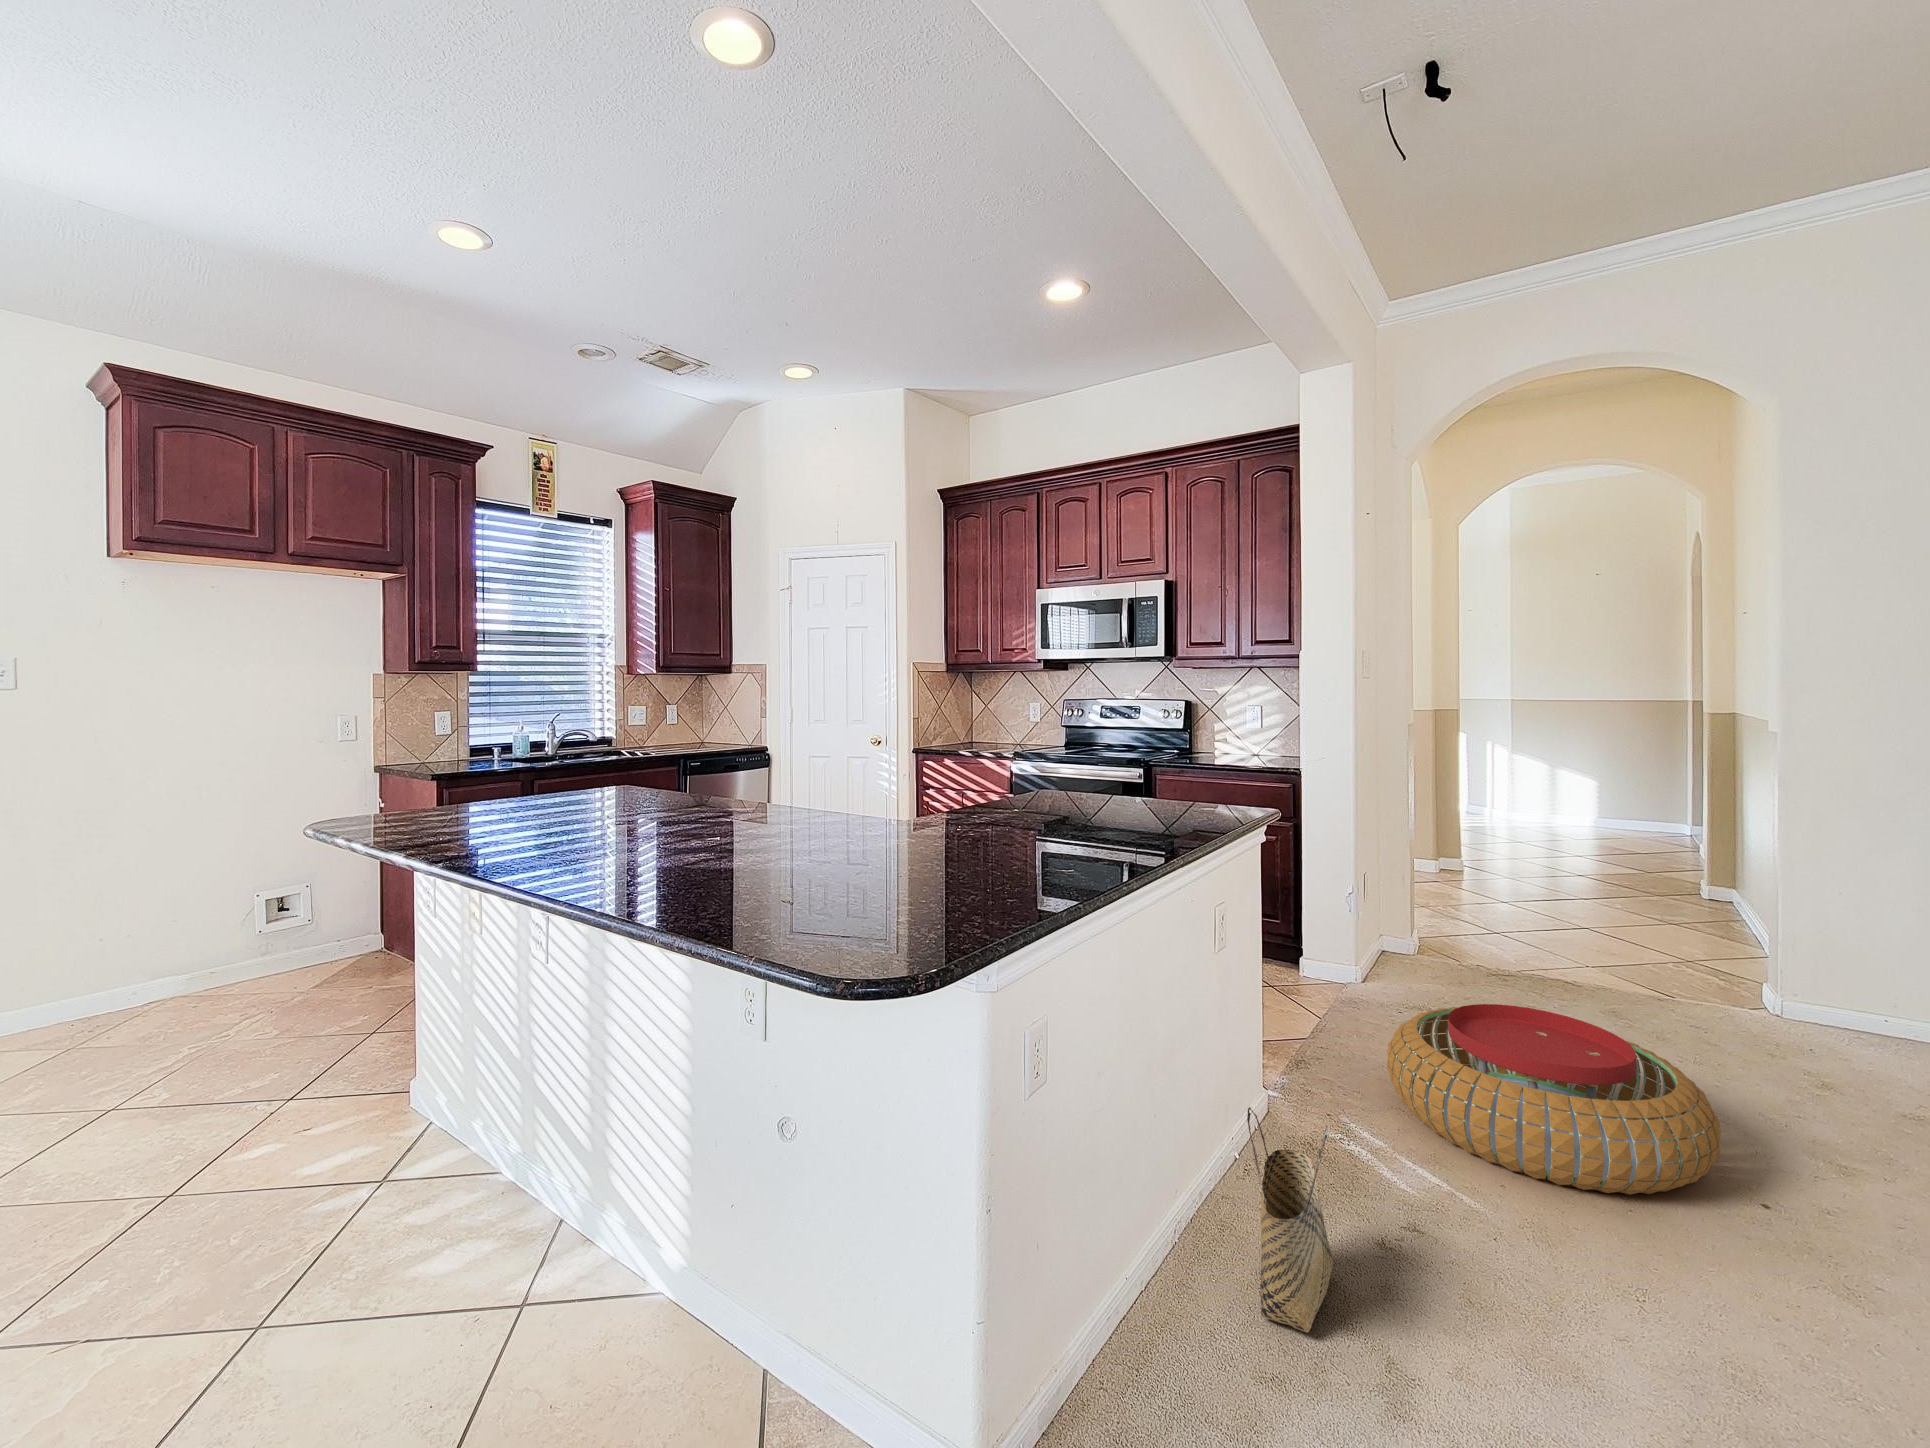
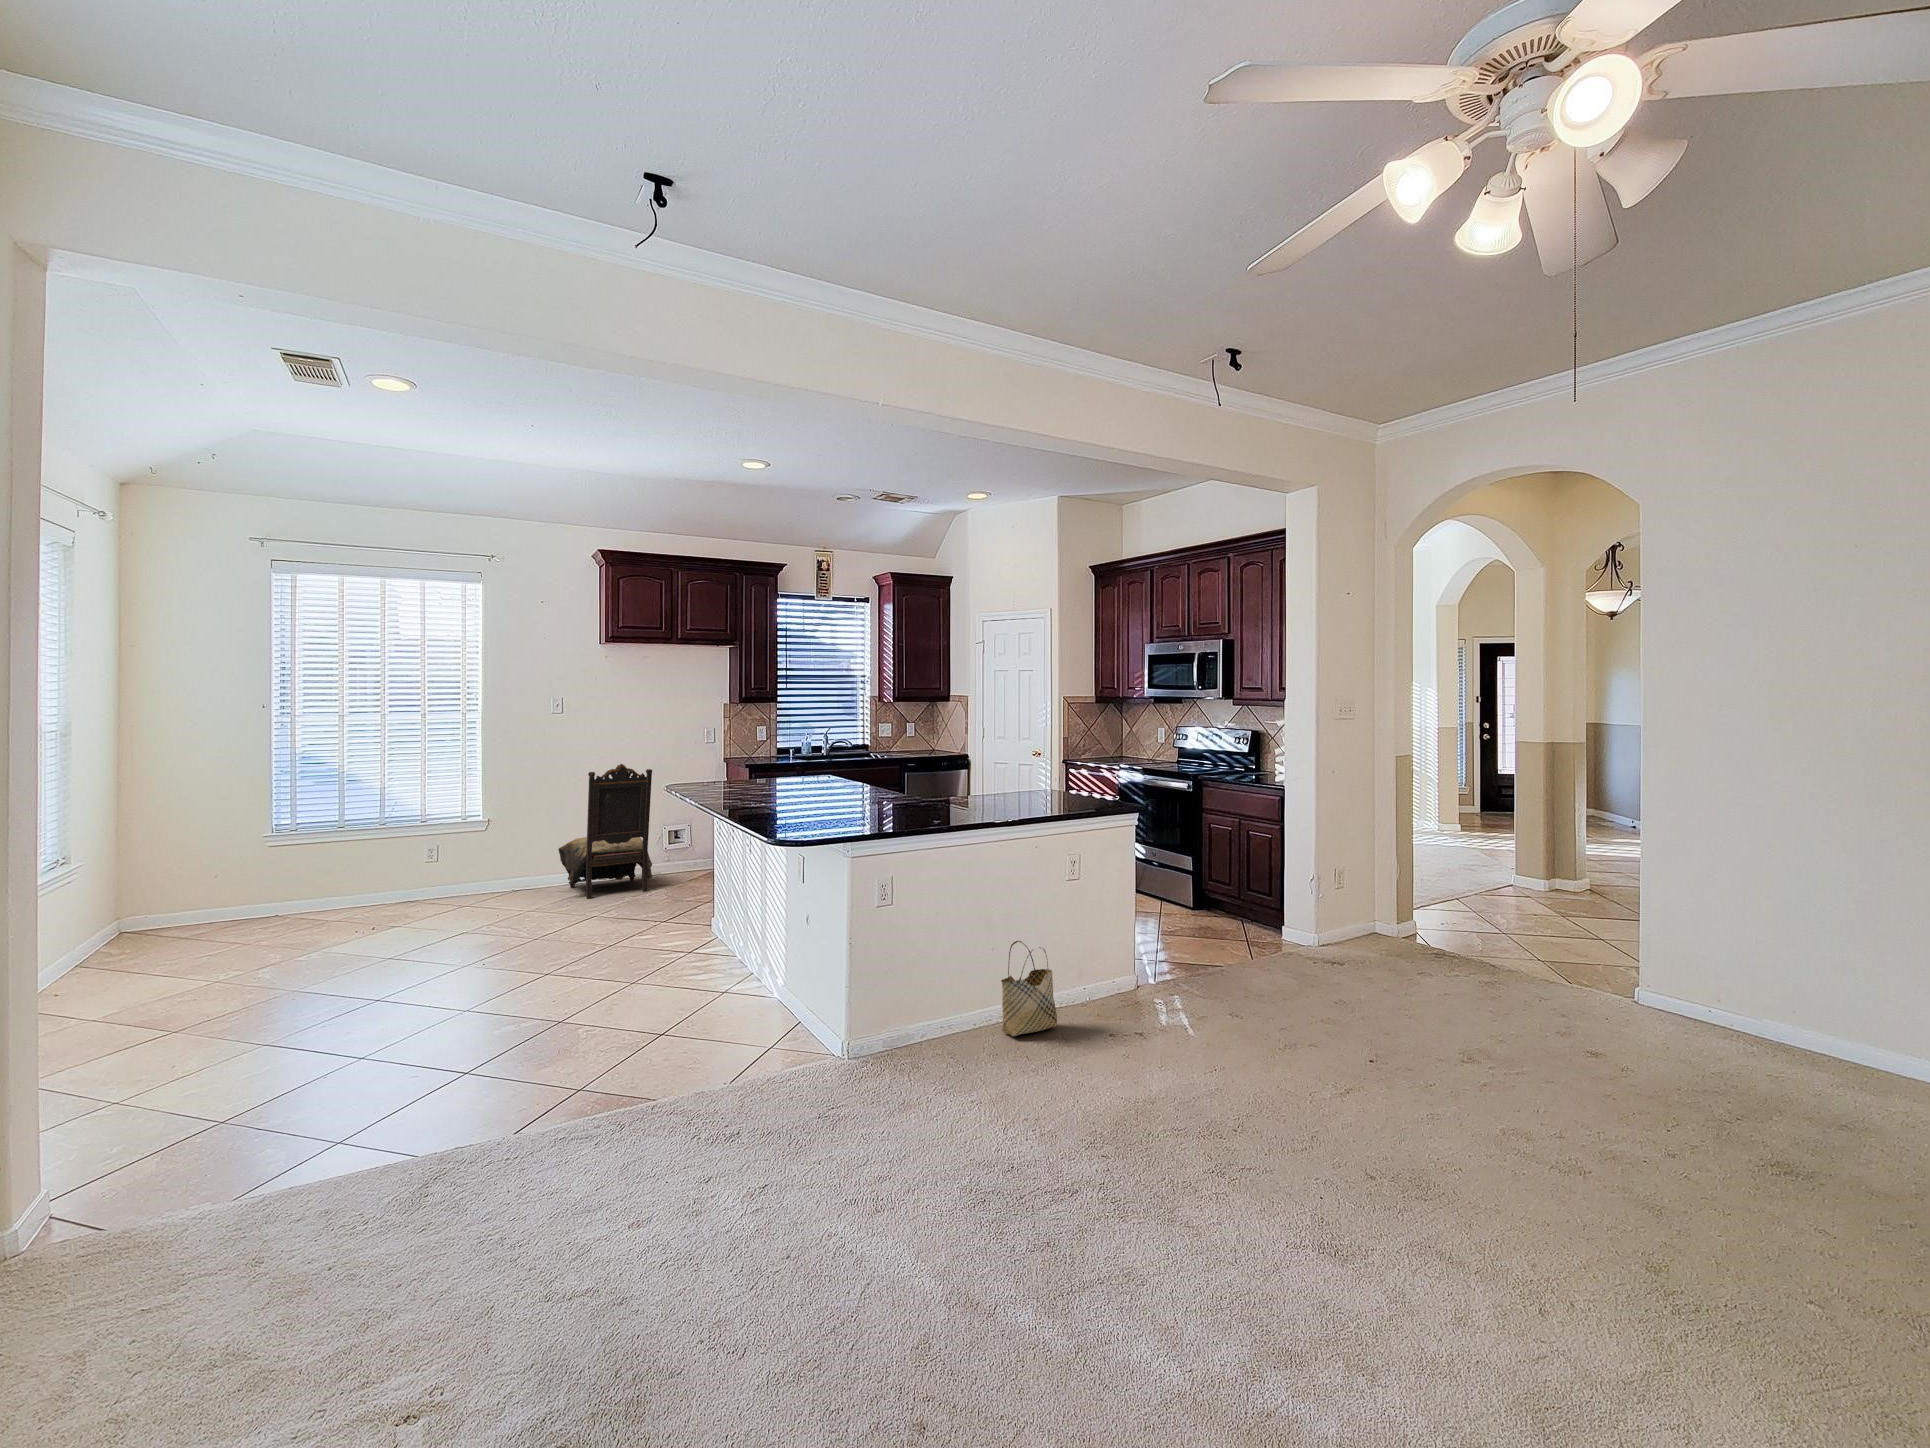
dining chair: none [12,785,247,1062] -> present [558,764,652,899]
pouf: present [1387,1004,1721,1195] -> none [1197,940,1373,1040]

